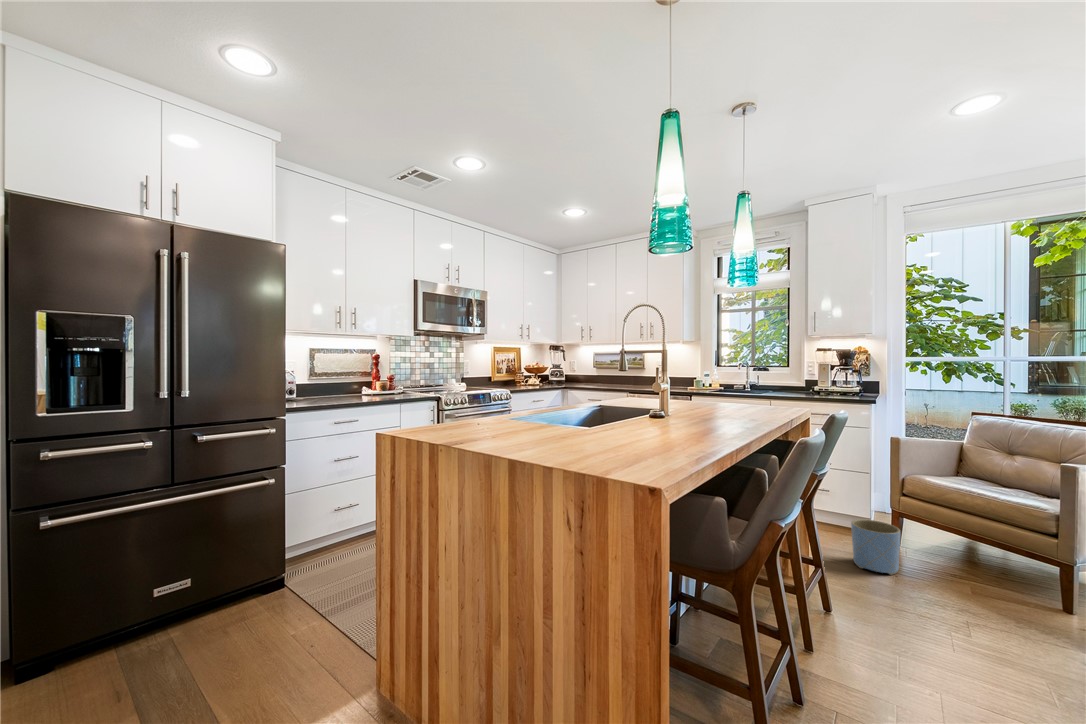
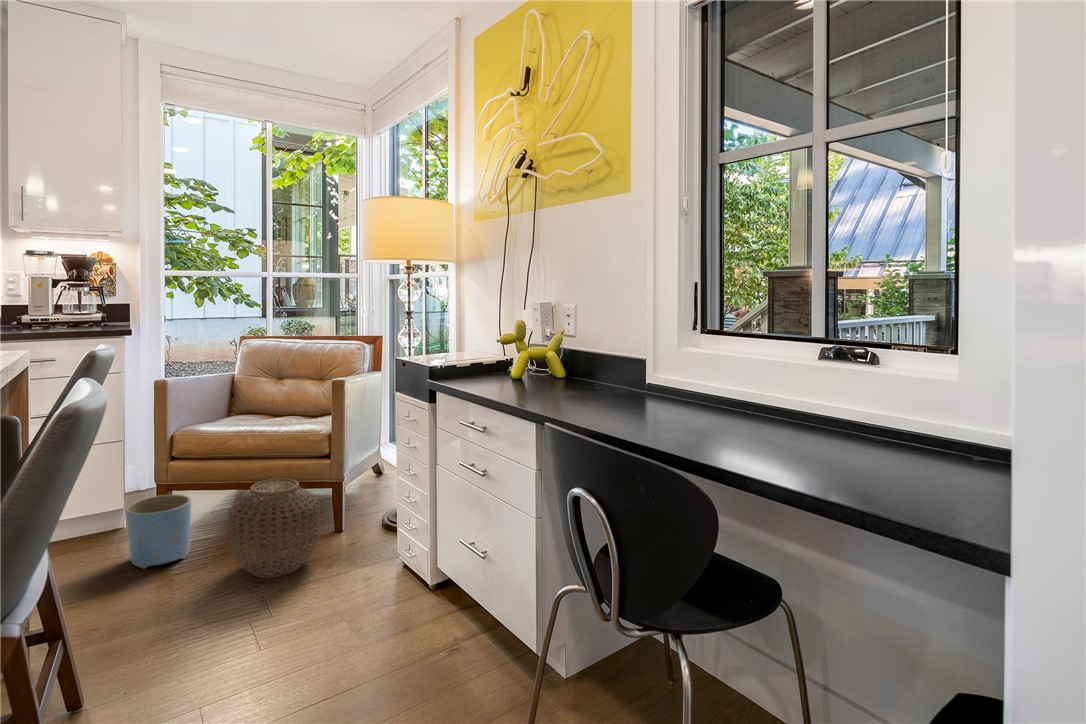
woven basket: none [921,534,1022,629] -> present [228,478,320,578]

